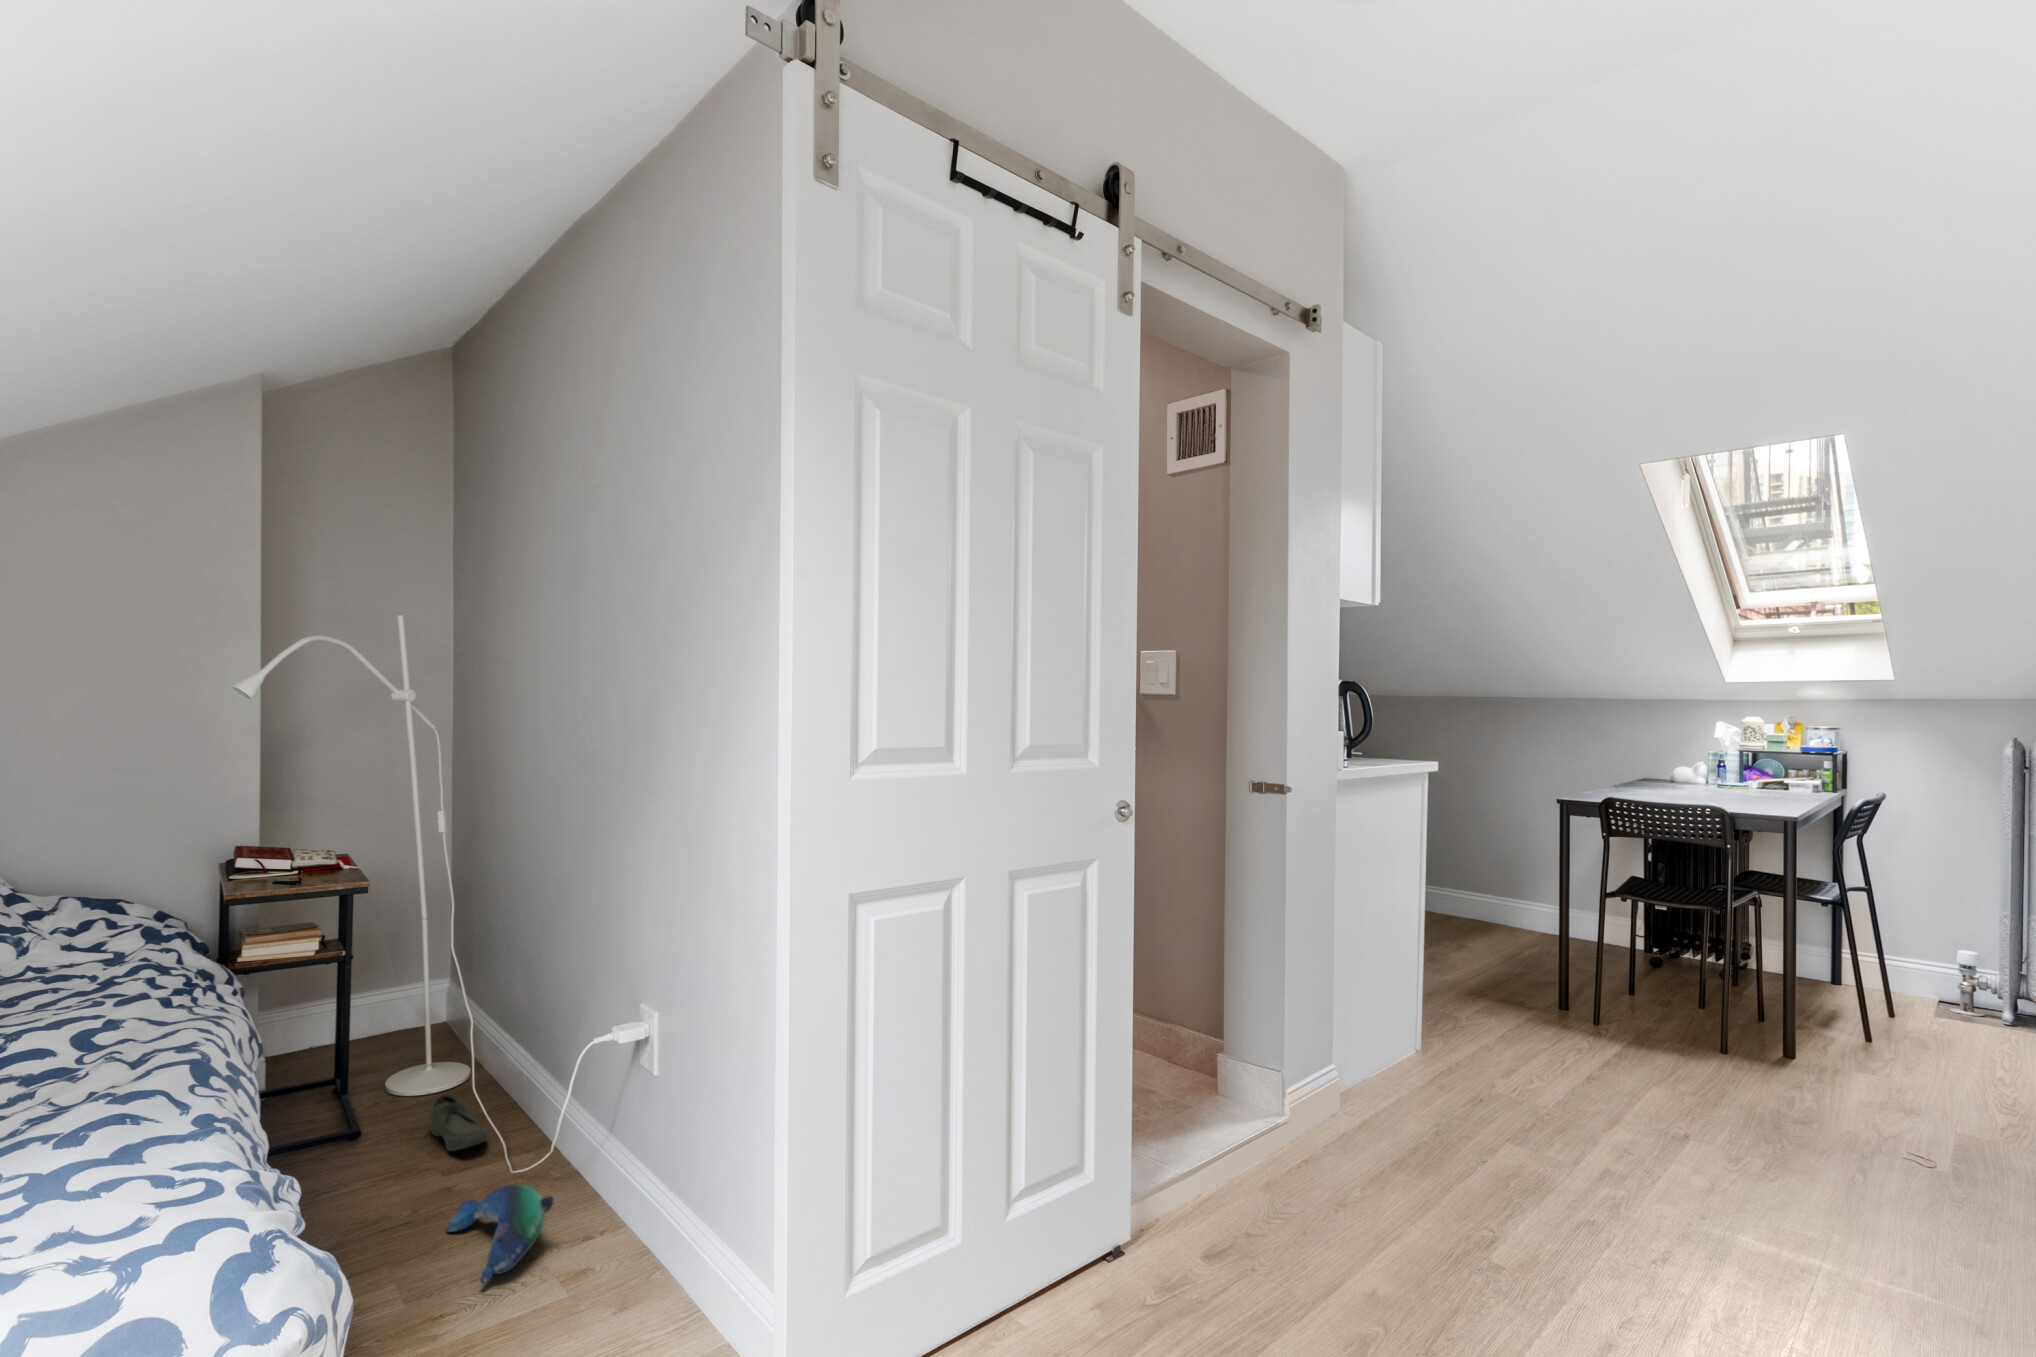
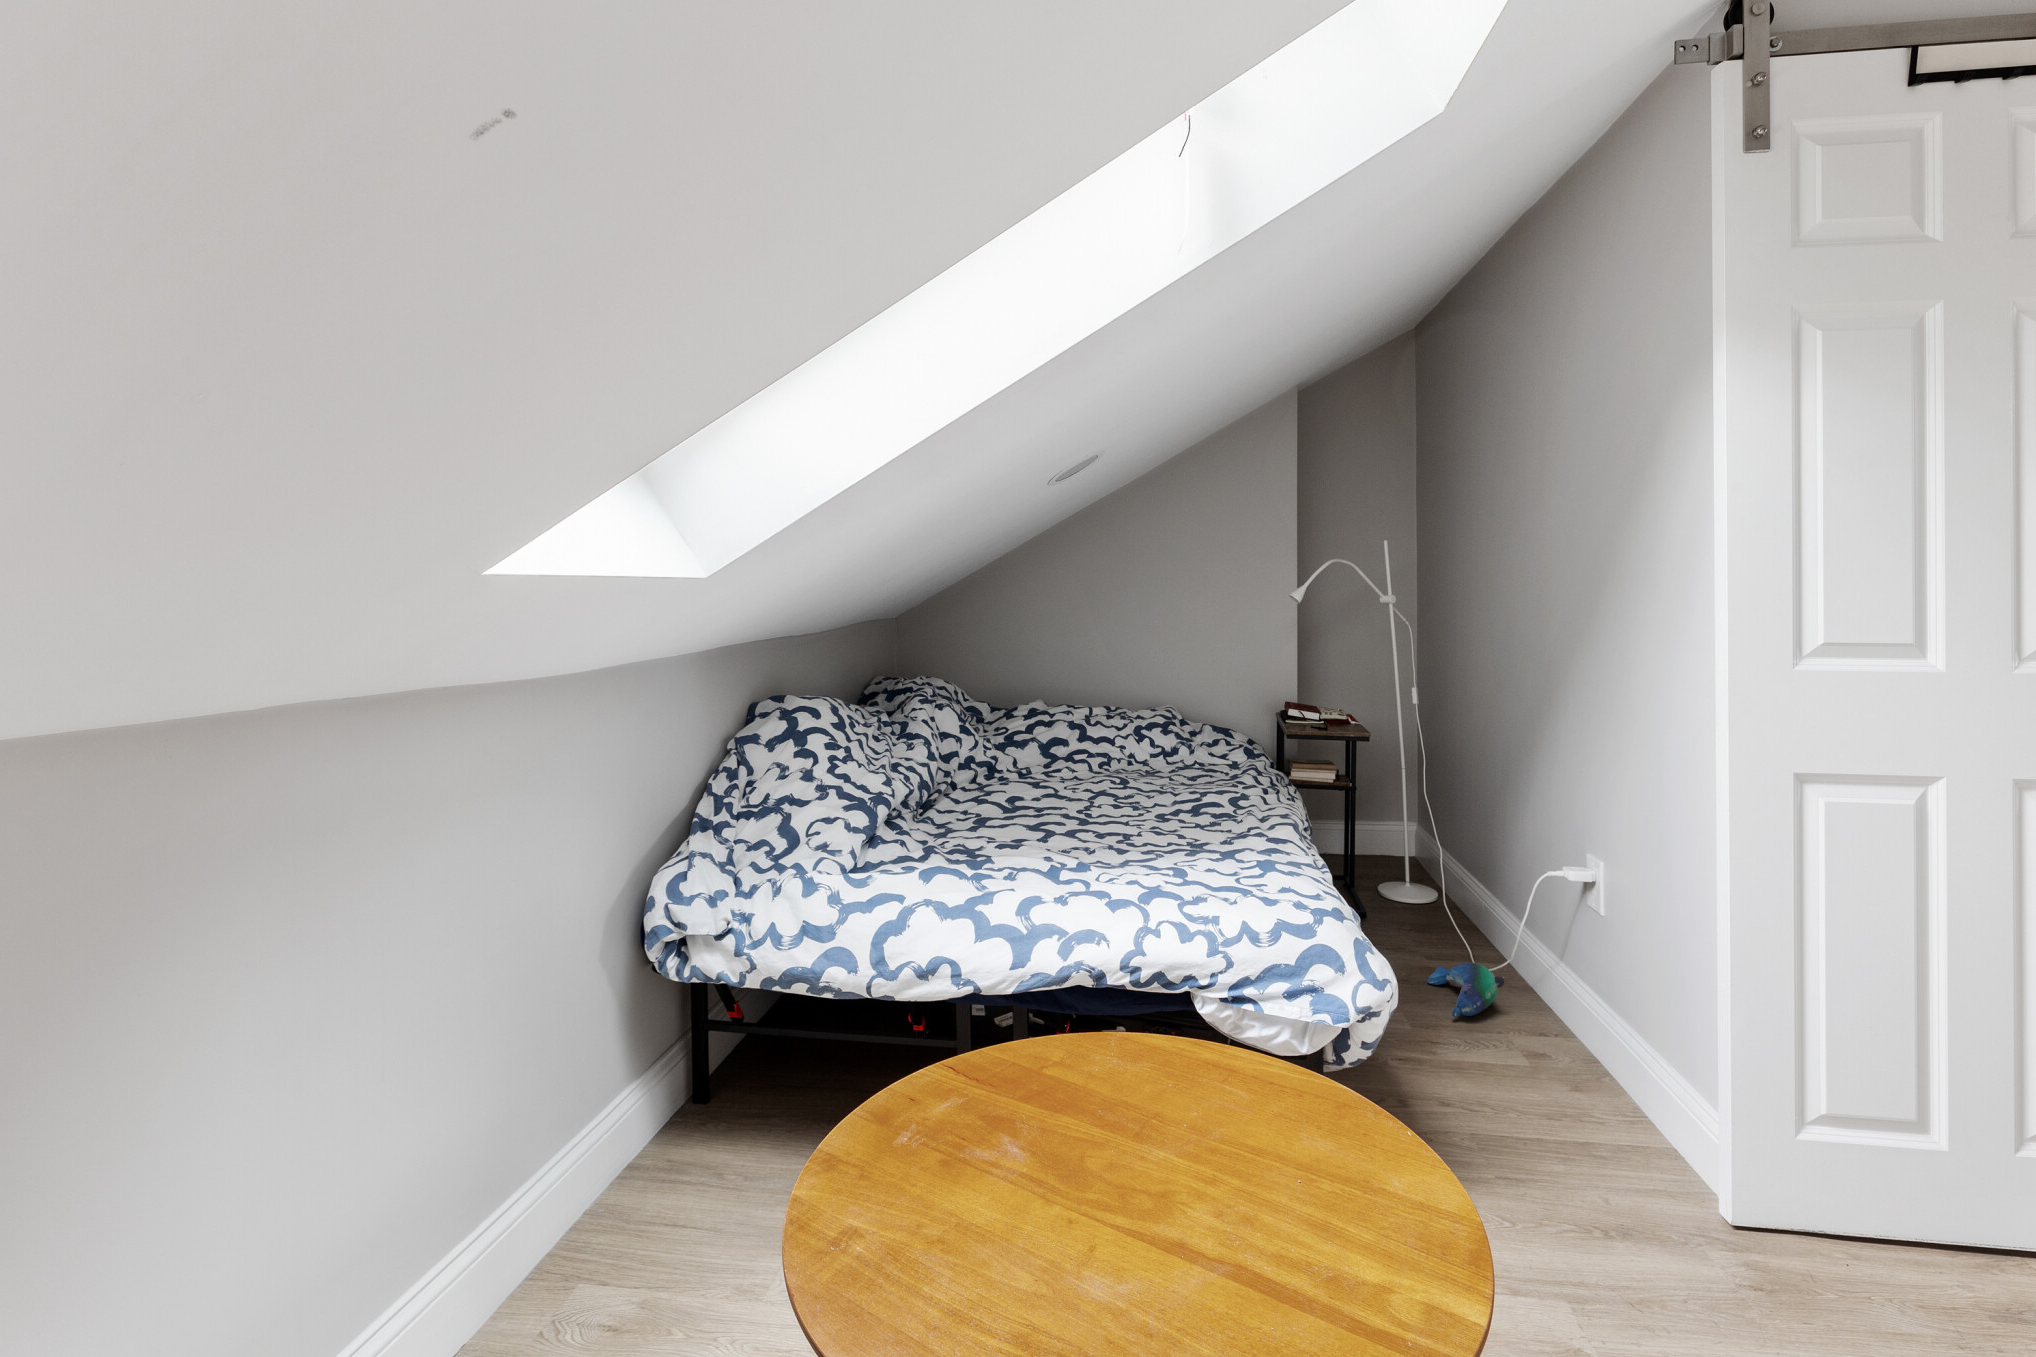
shoe: present [421,1095,488,1151] -> none [1406,892,1454,938]

